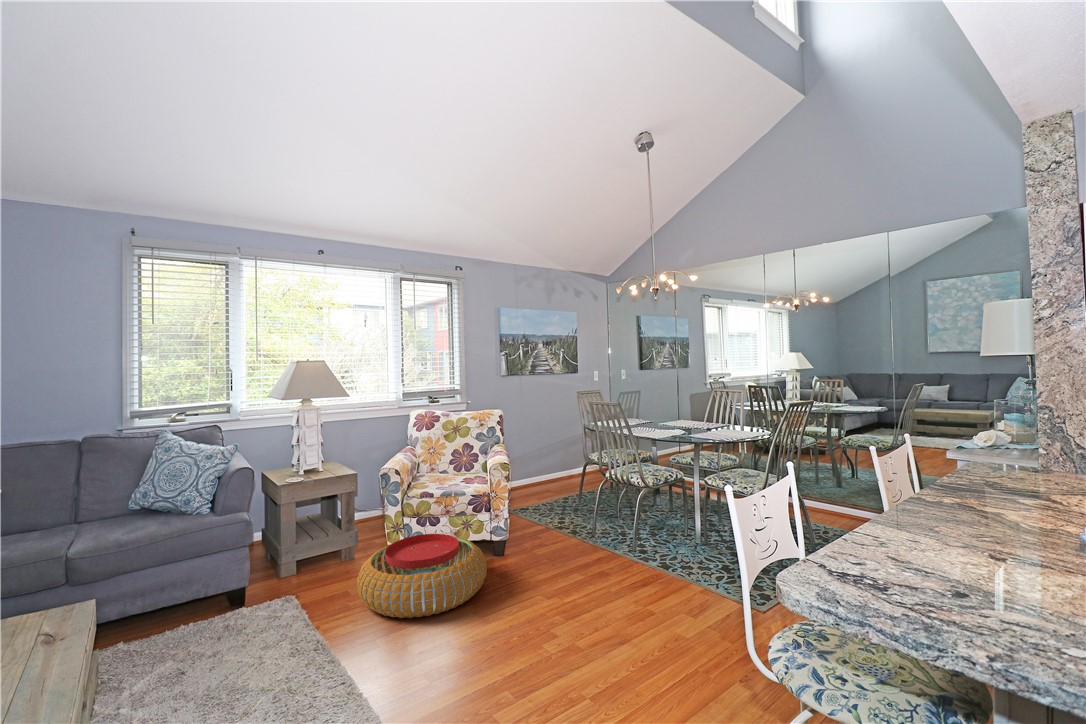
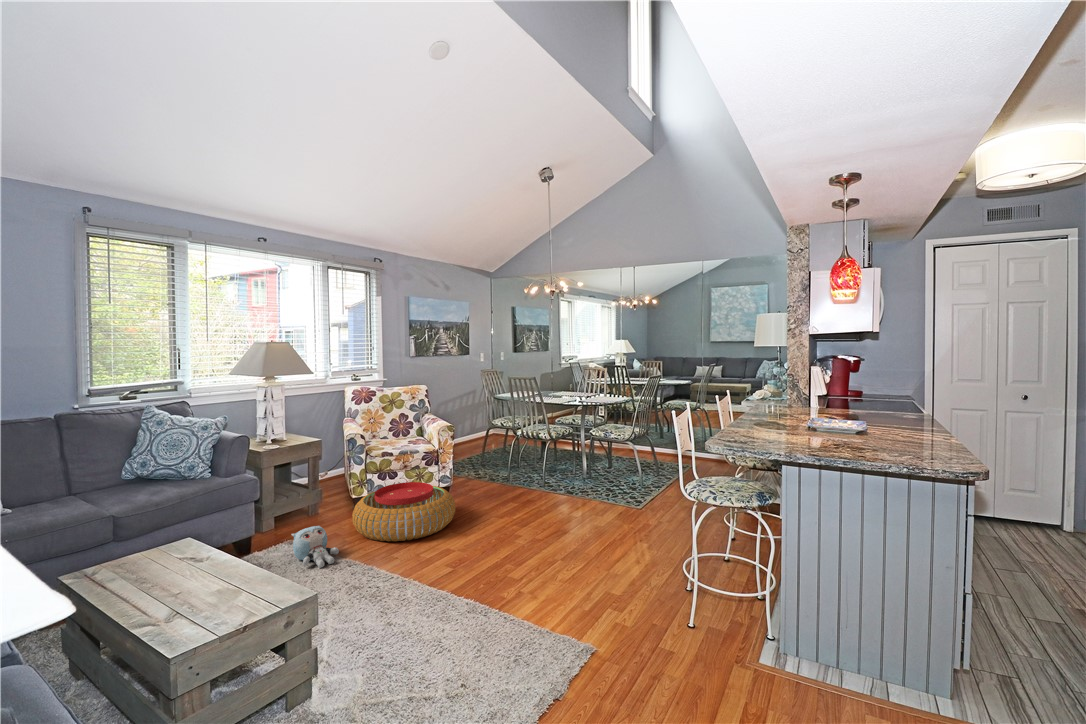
plush toy: none [257,587,309,649] -> present [292,526,339,568]

